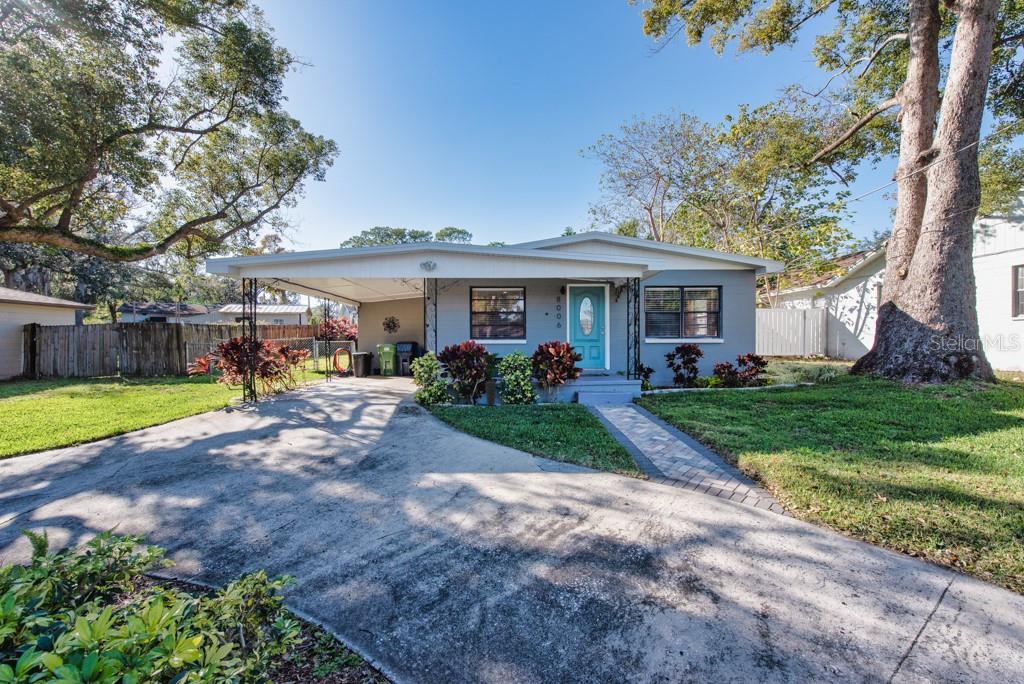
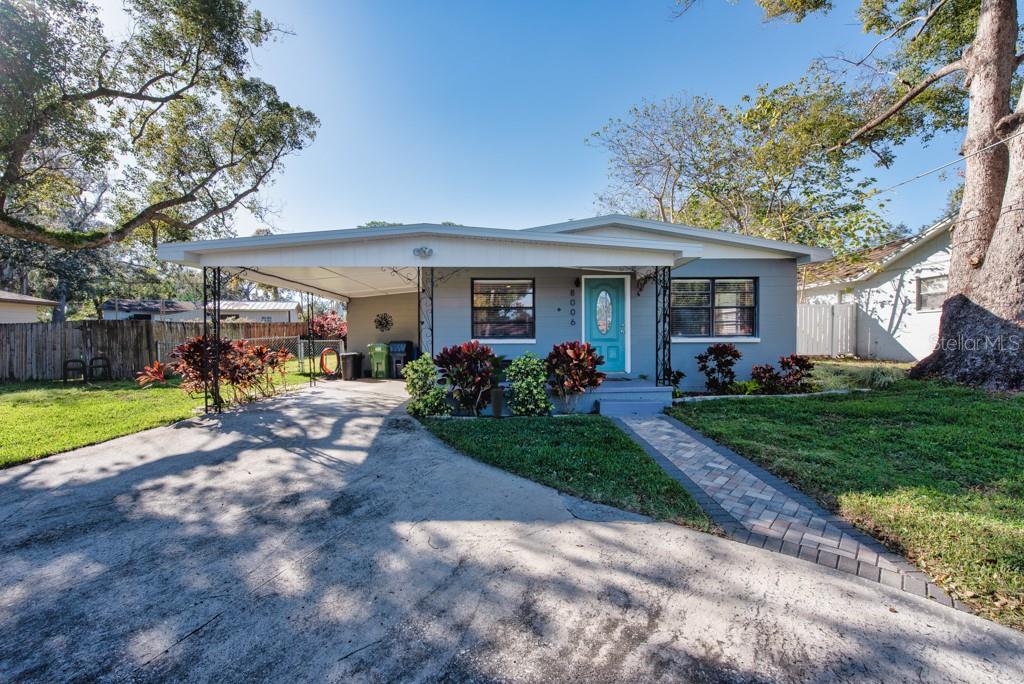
bench: none [104,356,146,380] -> present [63,357,112,384]

